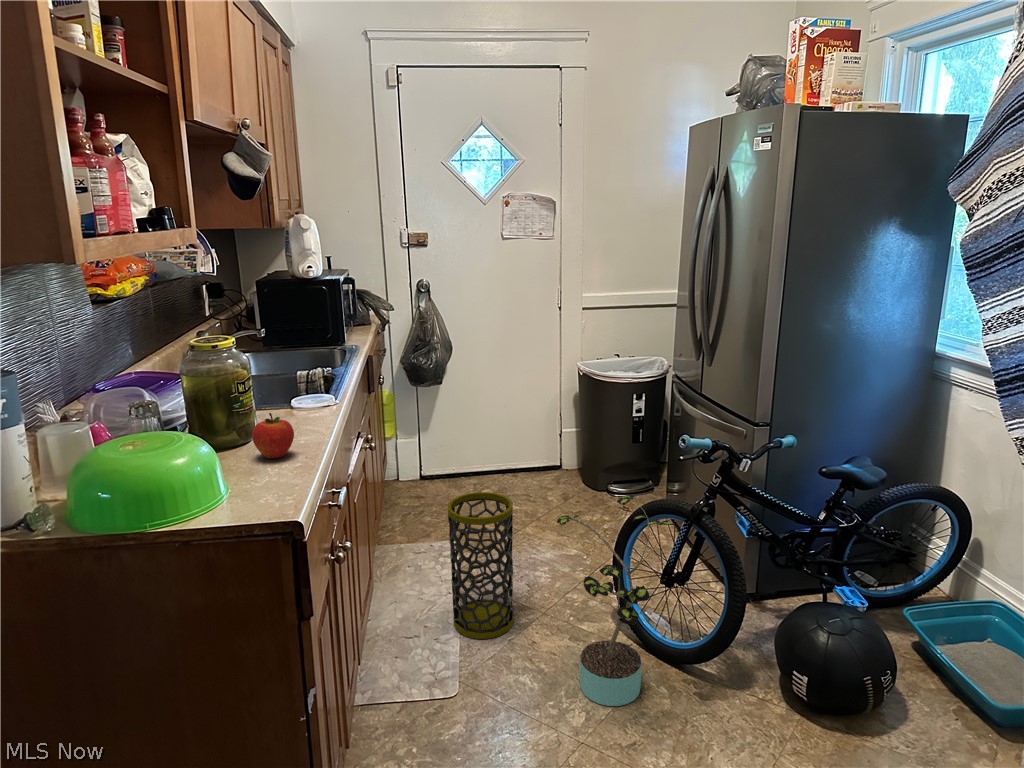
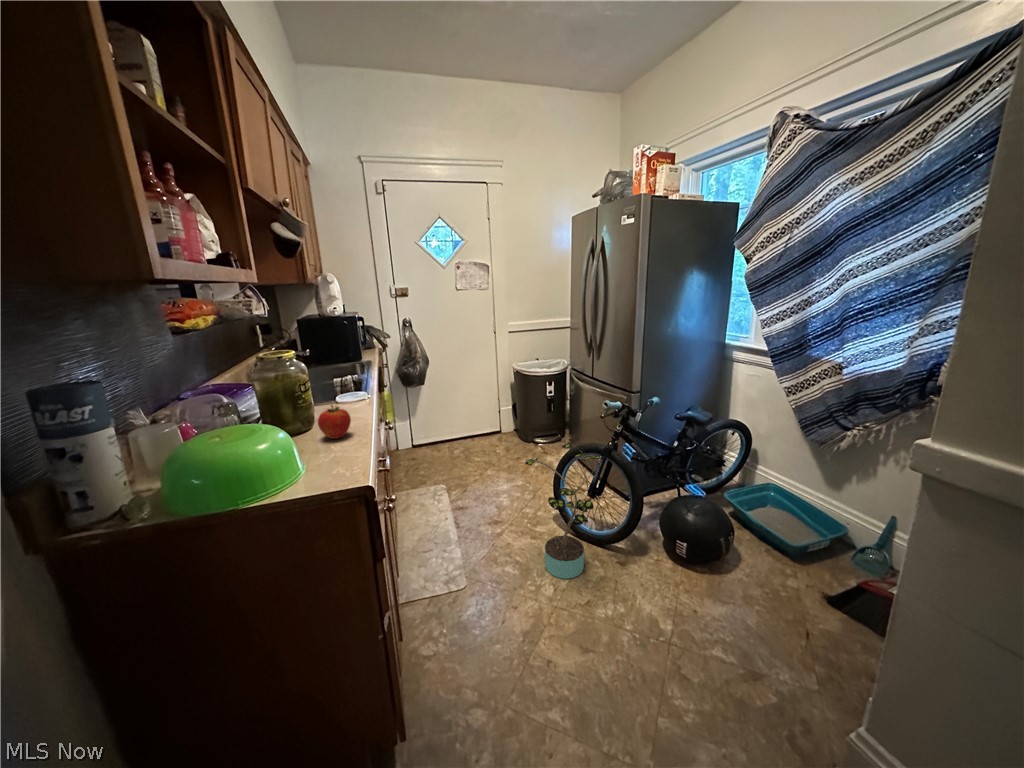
trash can: present [448,492,513,639] -> none [447,449,494,546]

